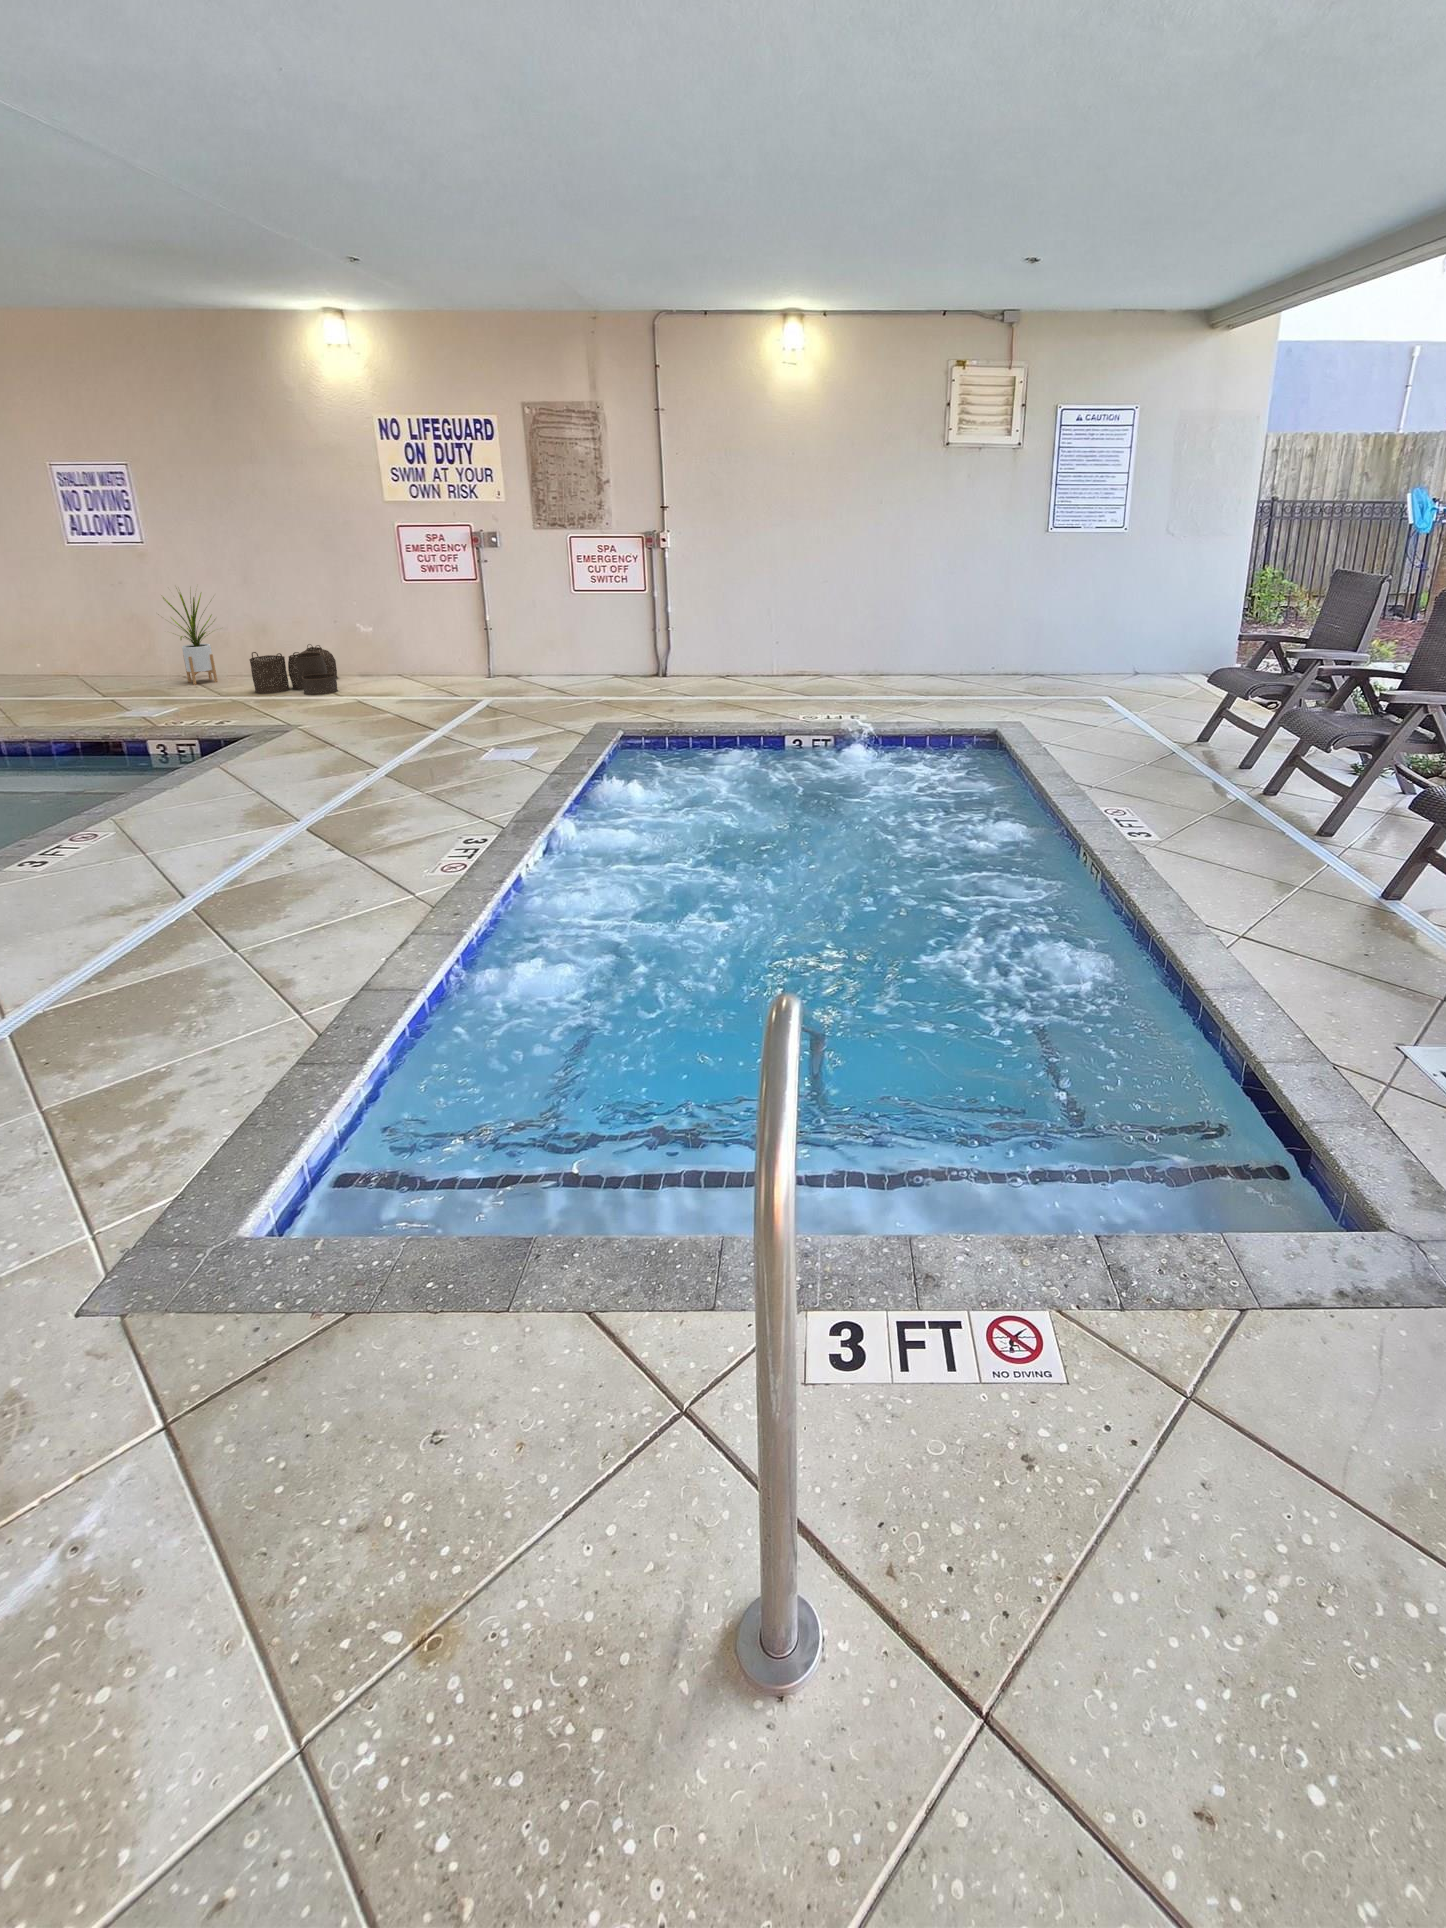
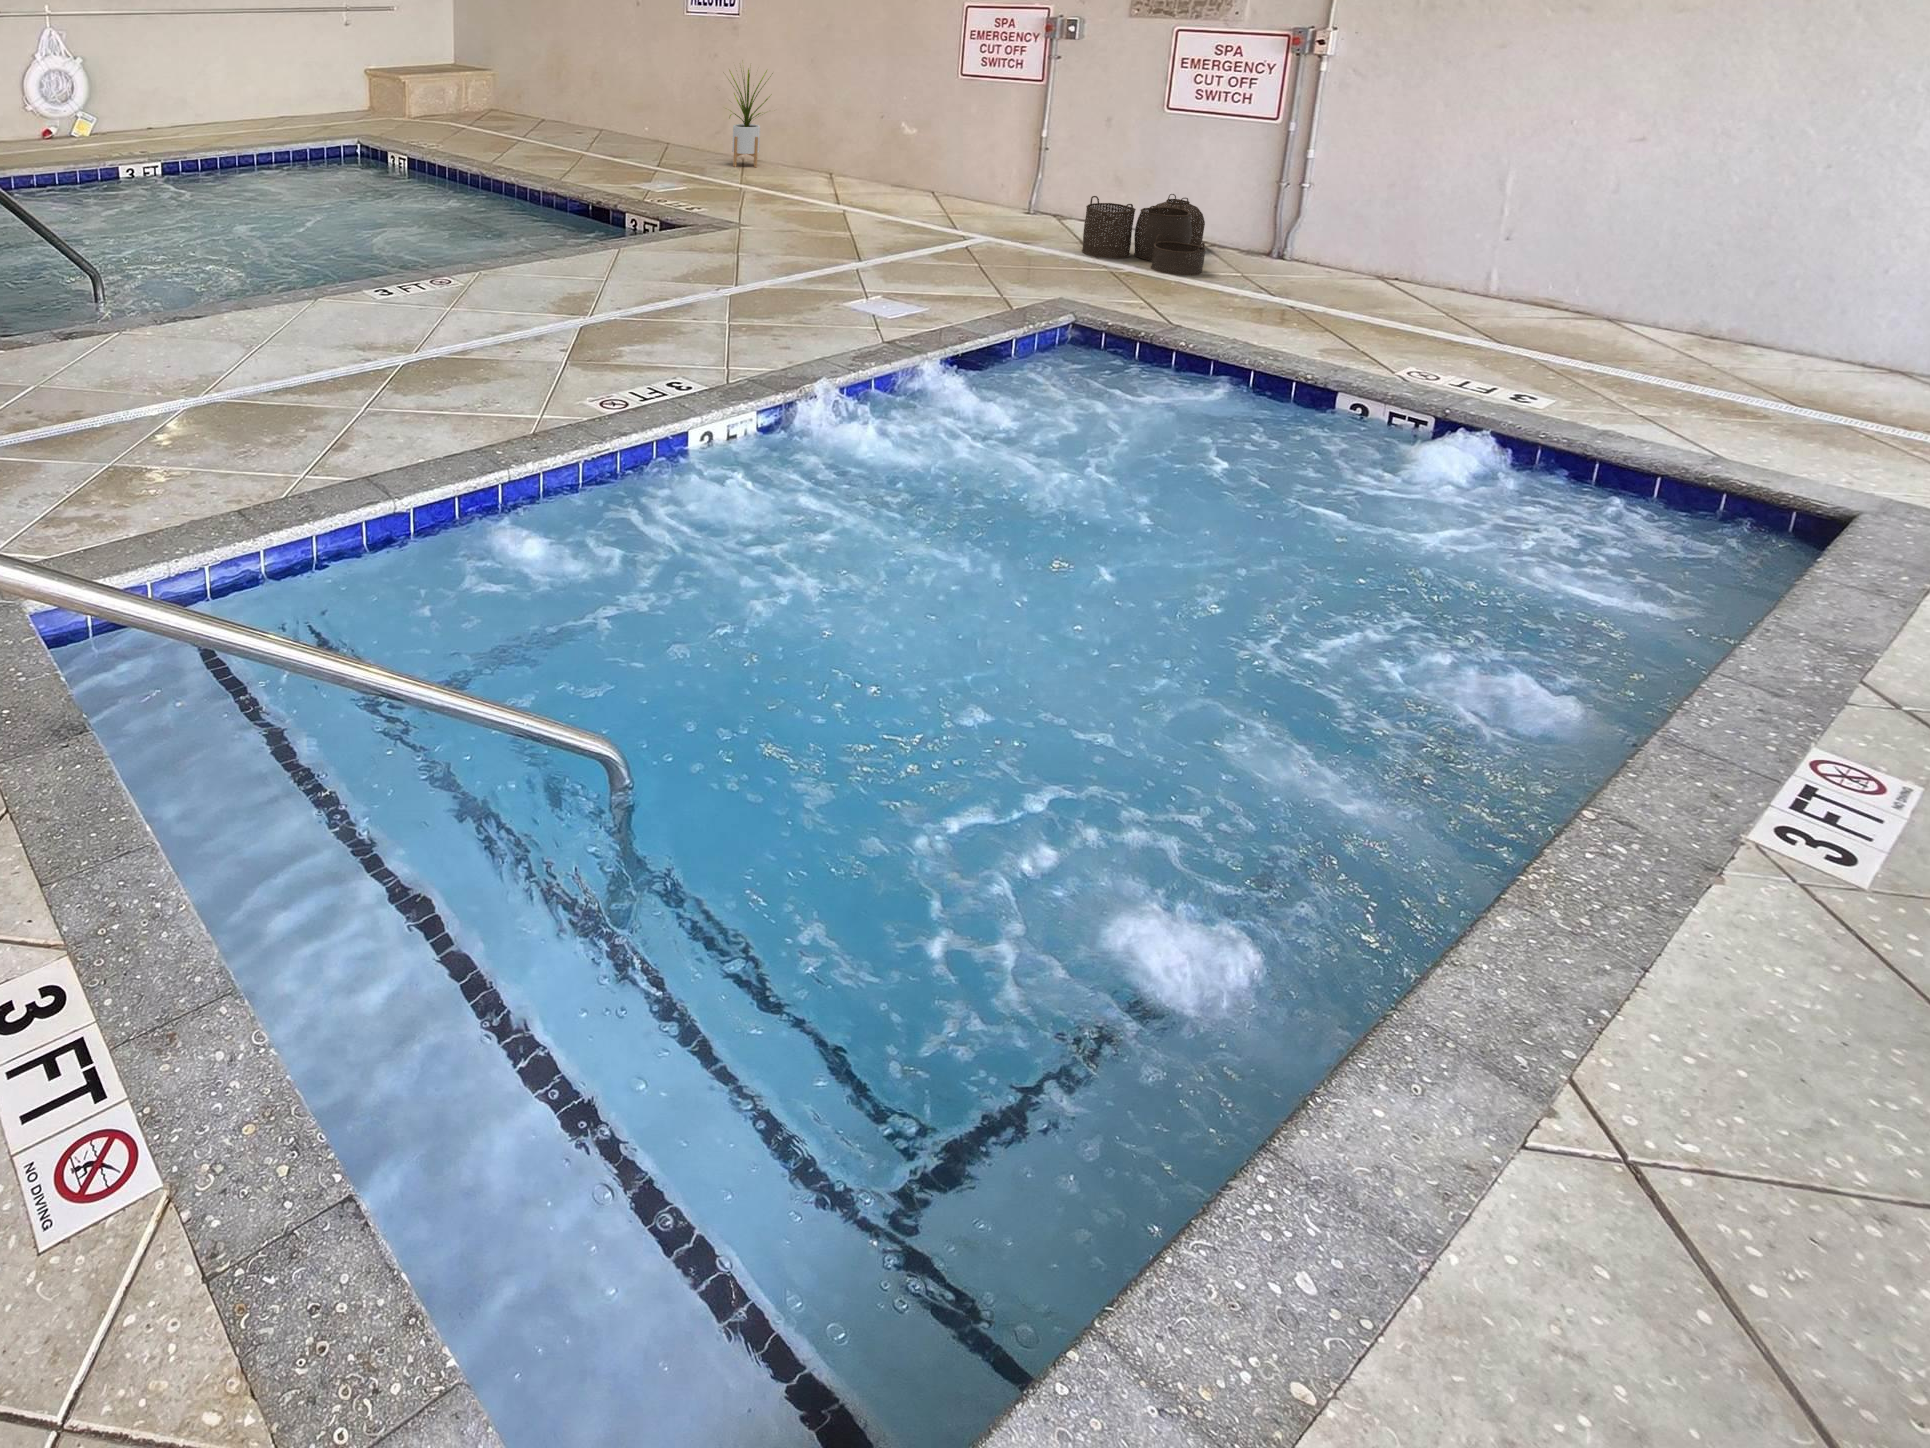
woven basket: present [249,644,338,695] -> present [1082,194,1206,276]

